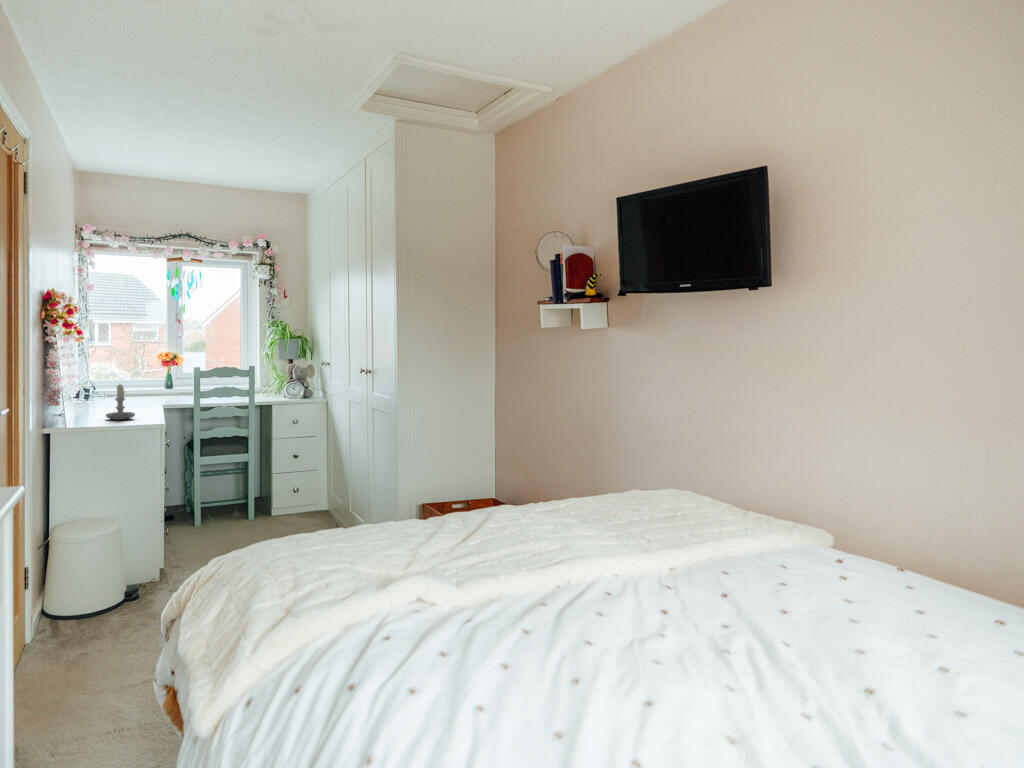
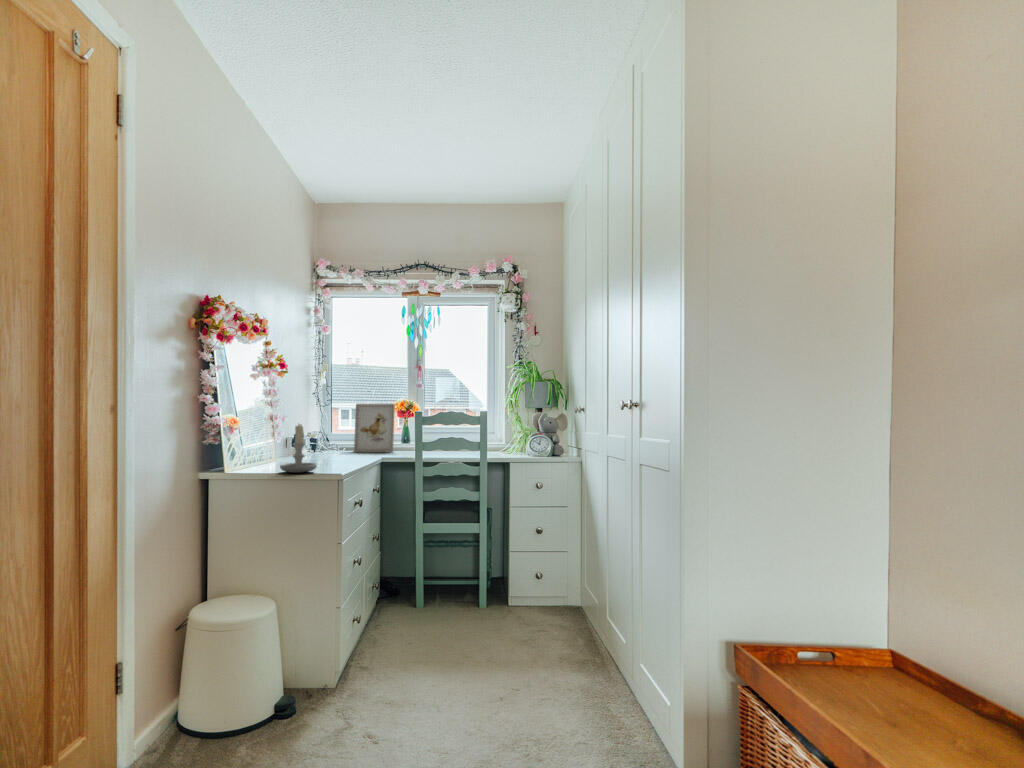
picture frame: none [127,358,165,399] -> present [354,404,395,452]

